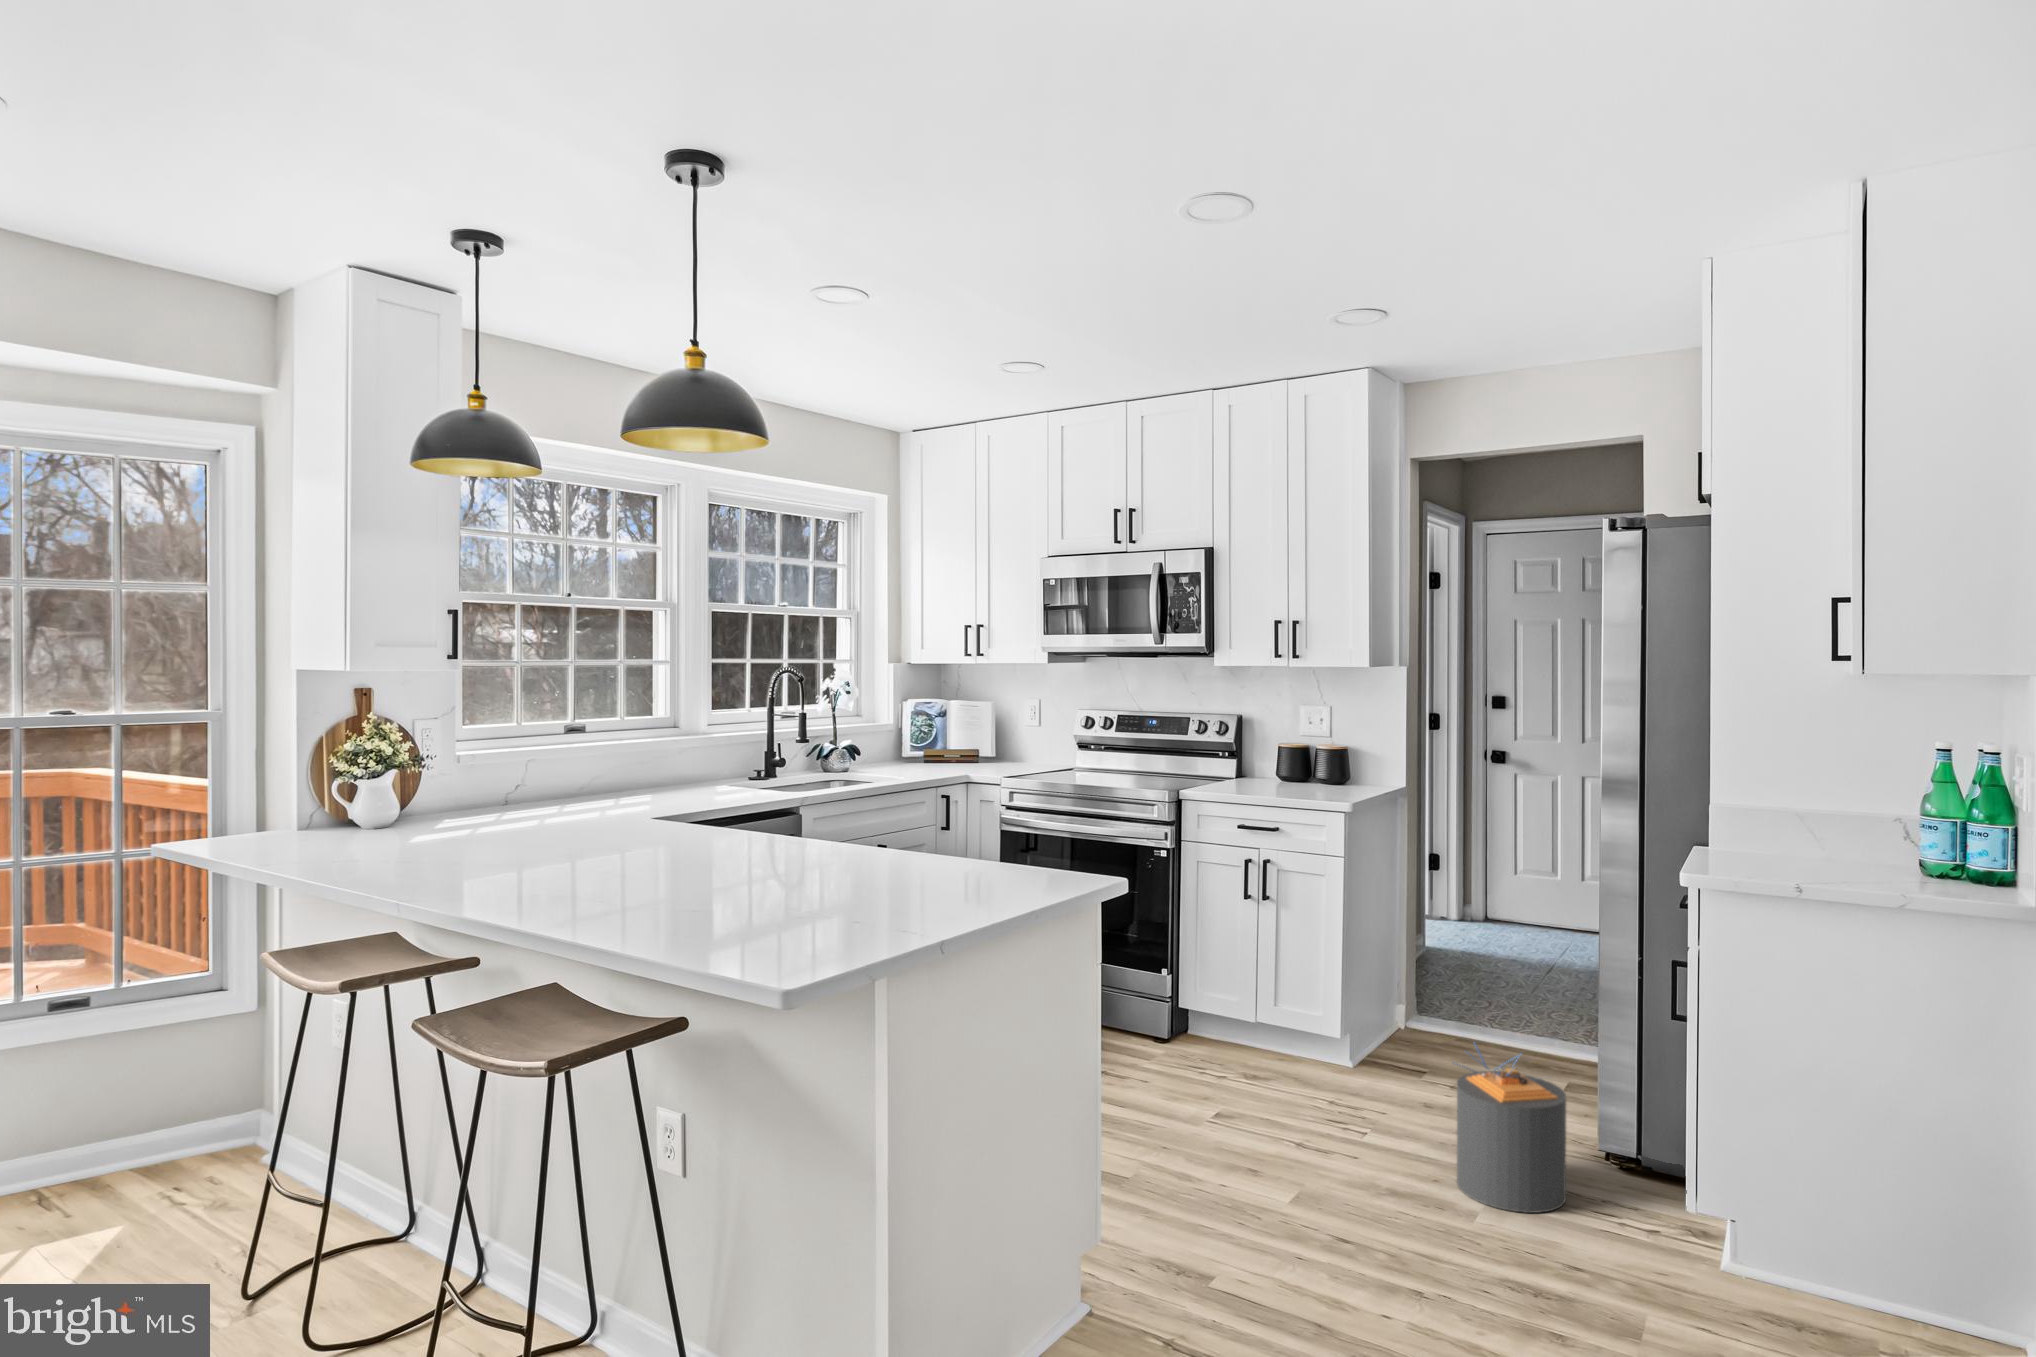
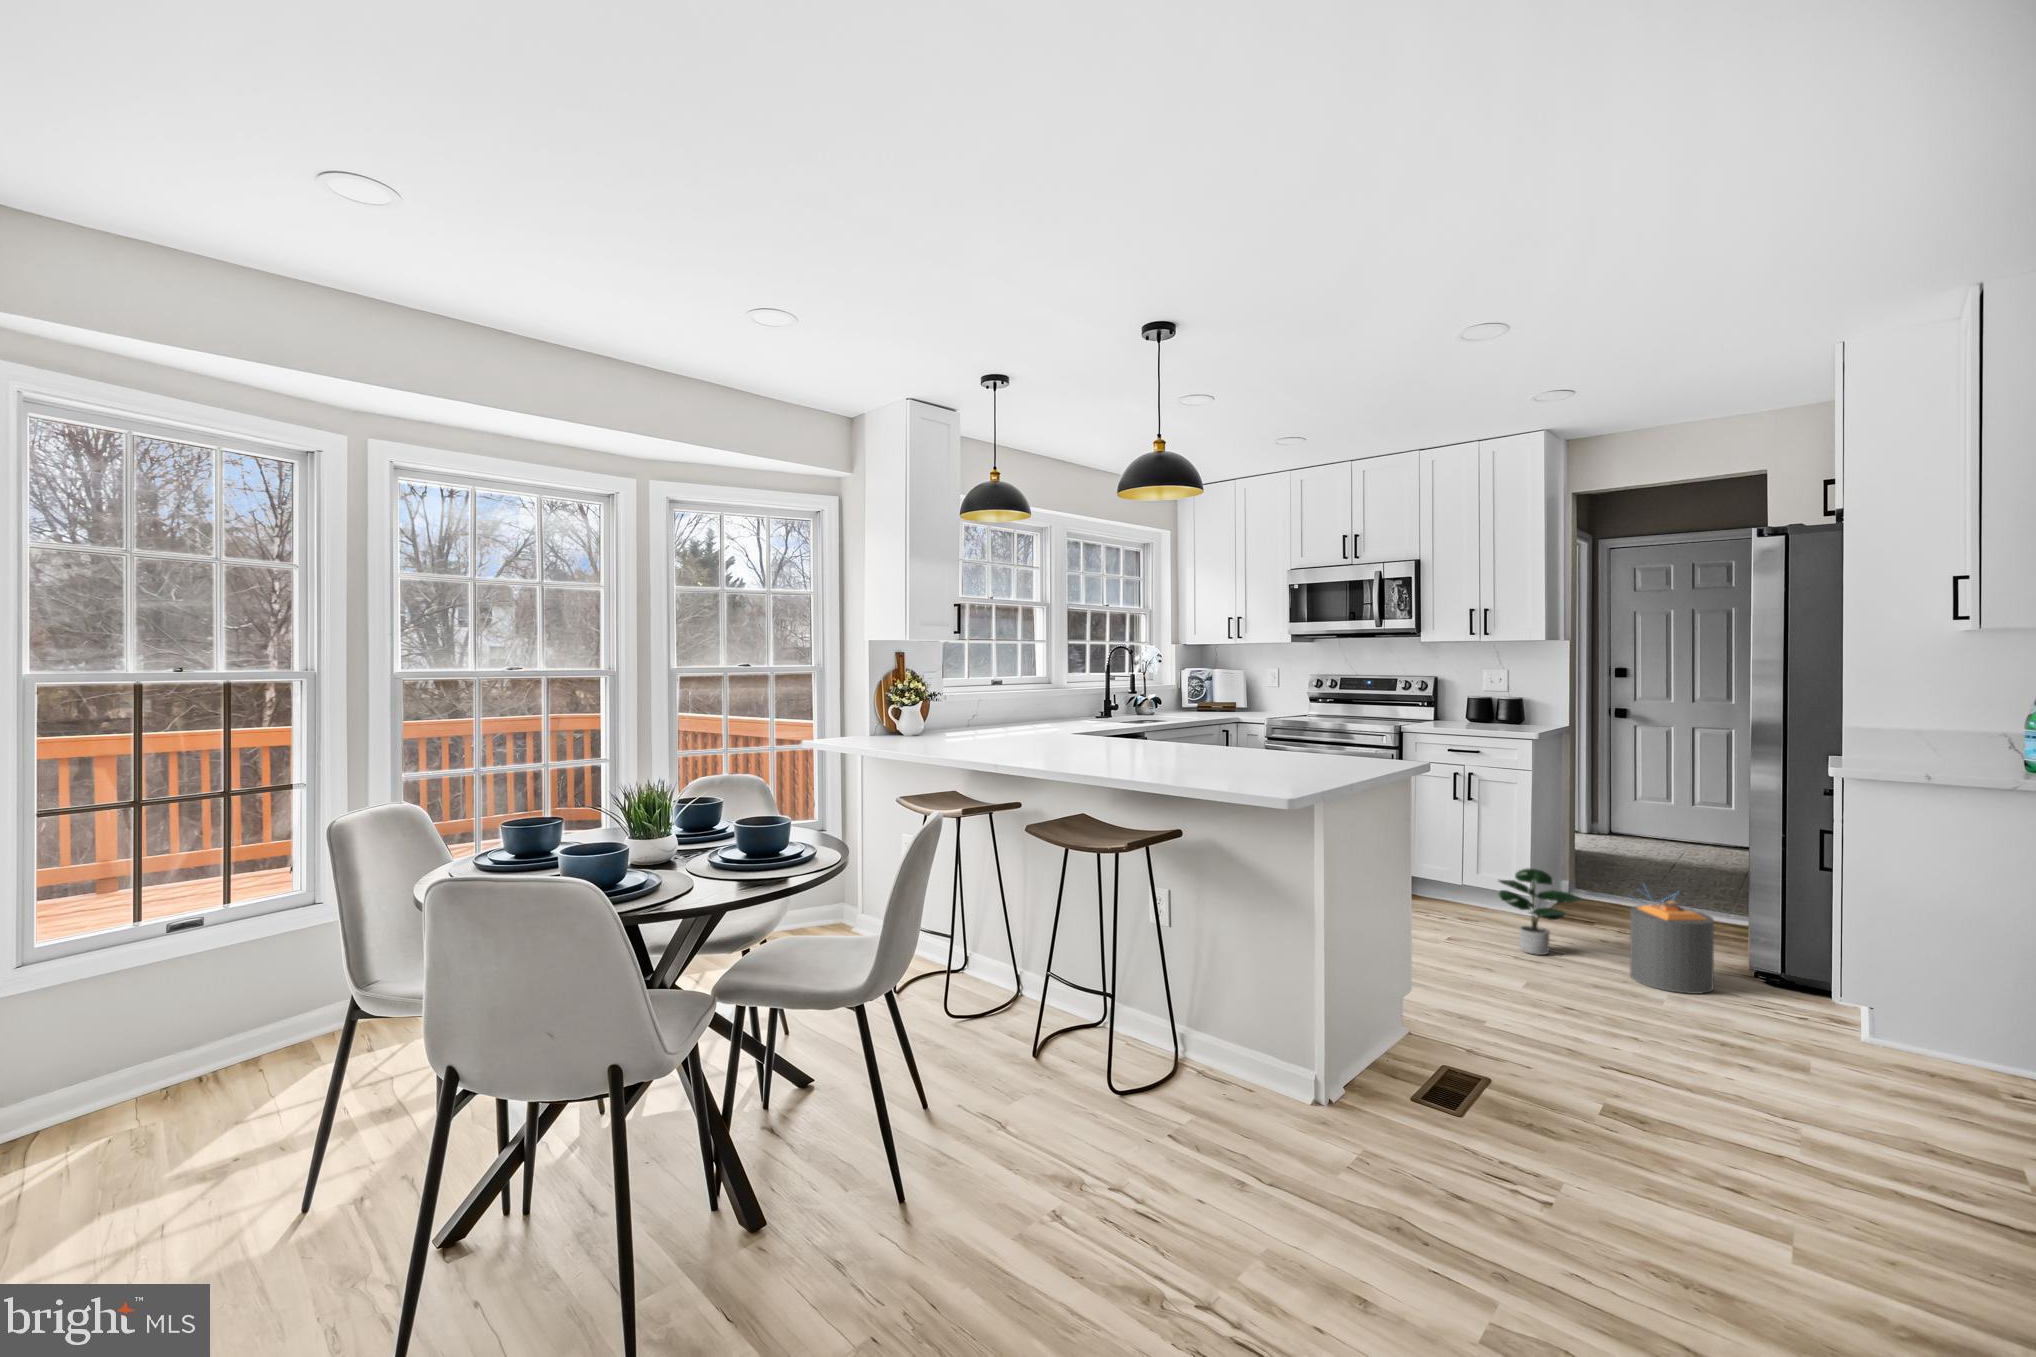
potted plant: none [1282,1012,1398,1147] -> present [1499,868,1583,955]

